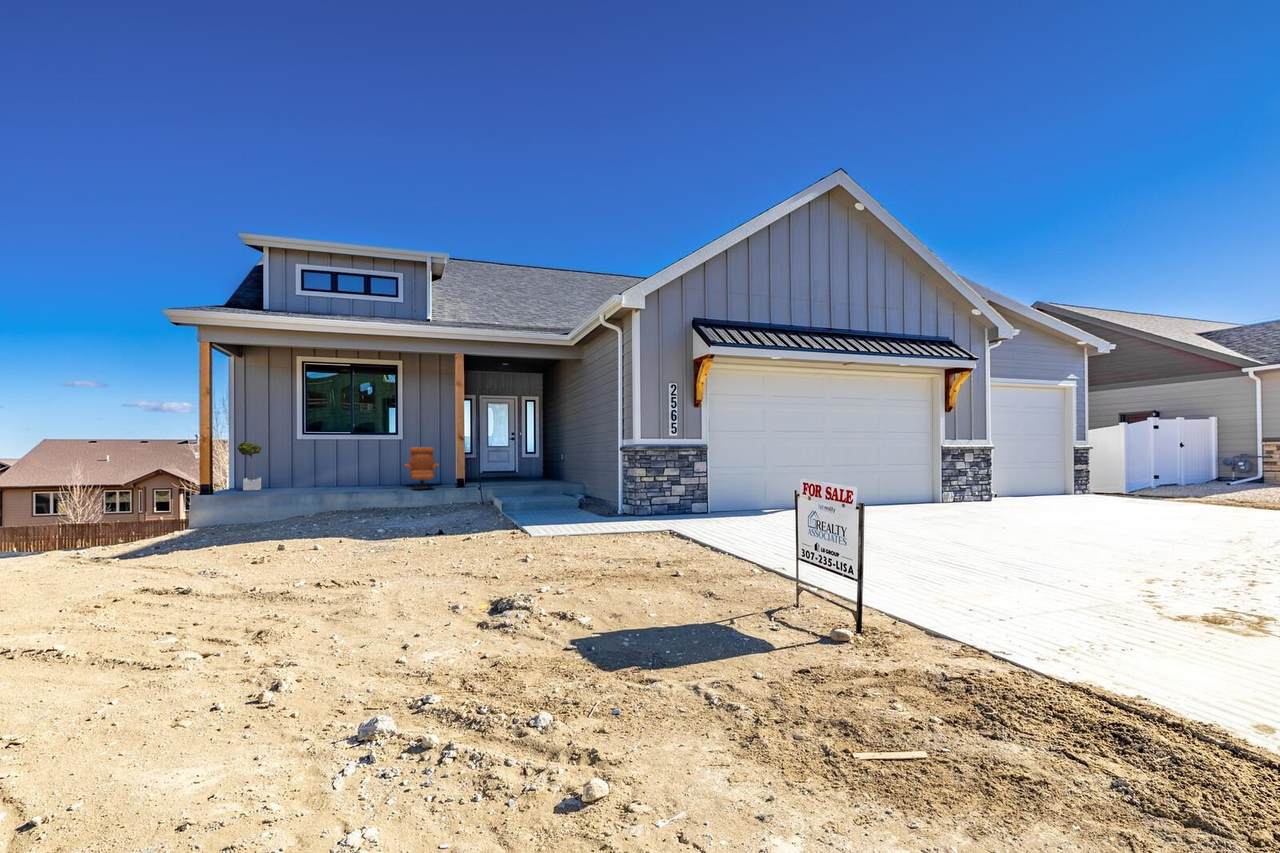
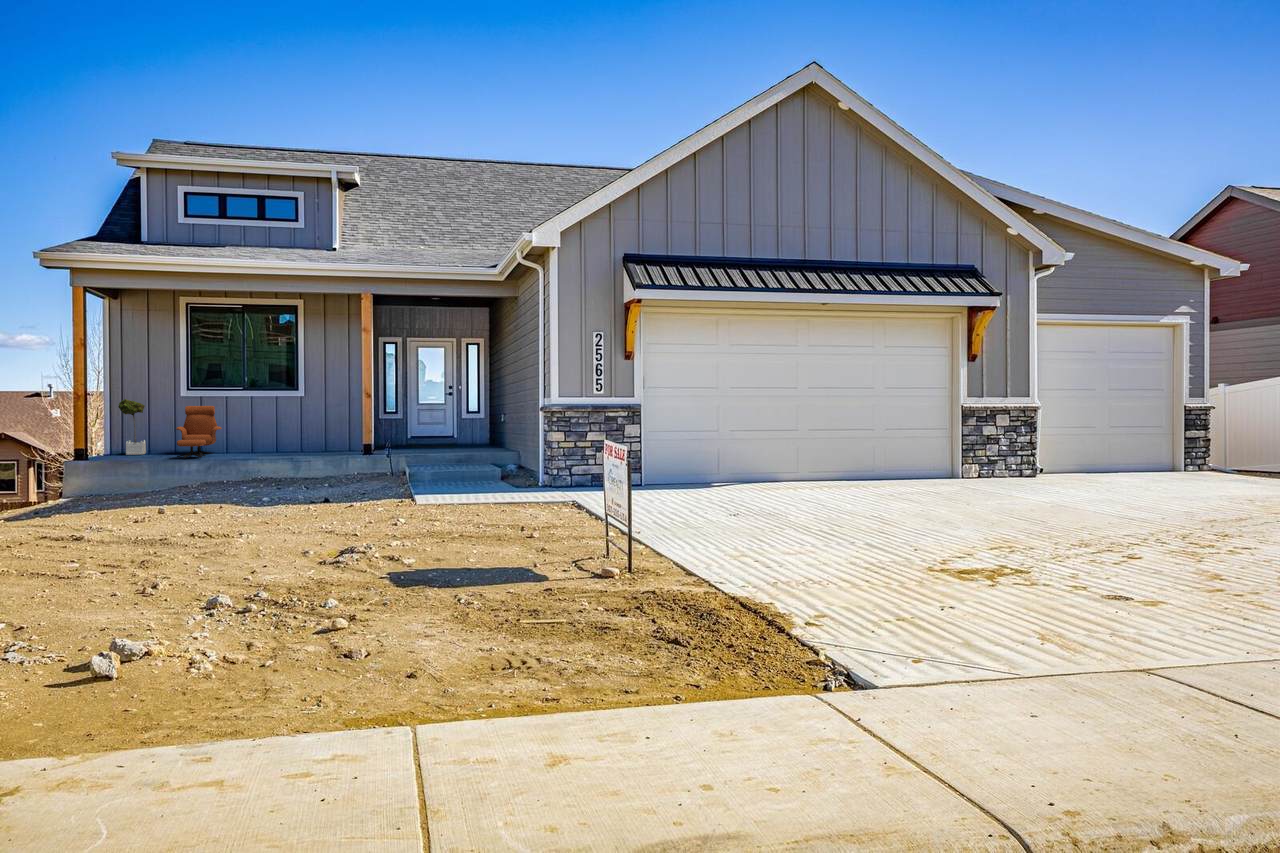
lounge chair: present [404,447,439,489] -> present [176,406,222,458]

